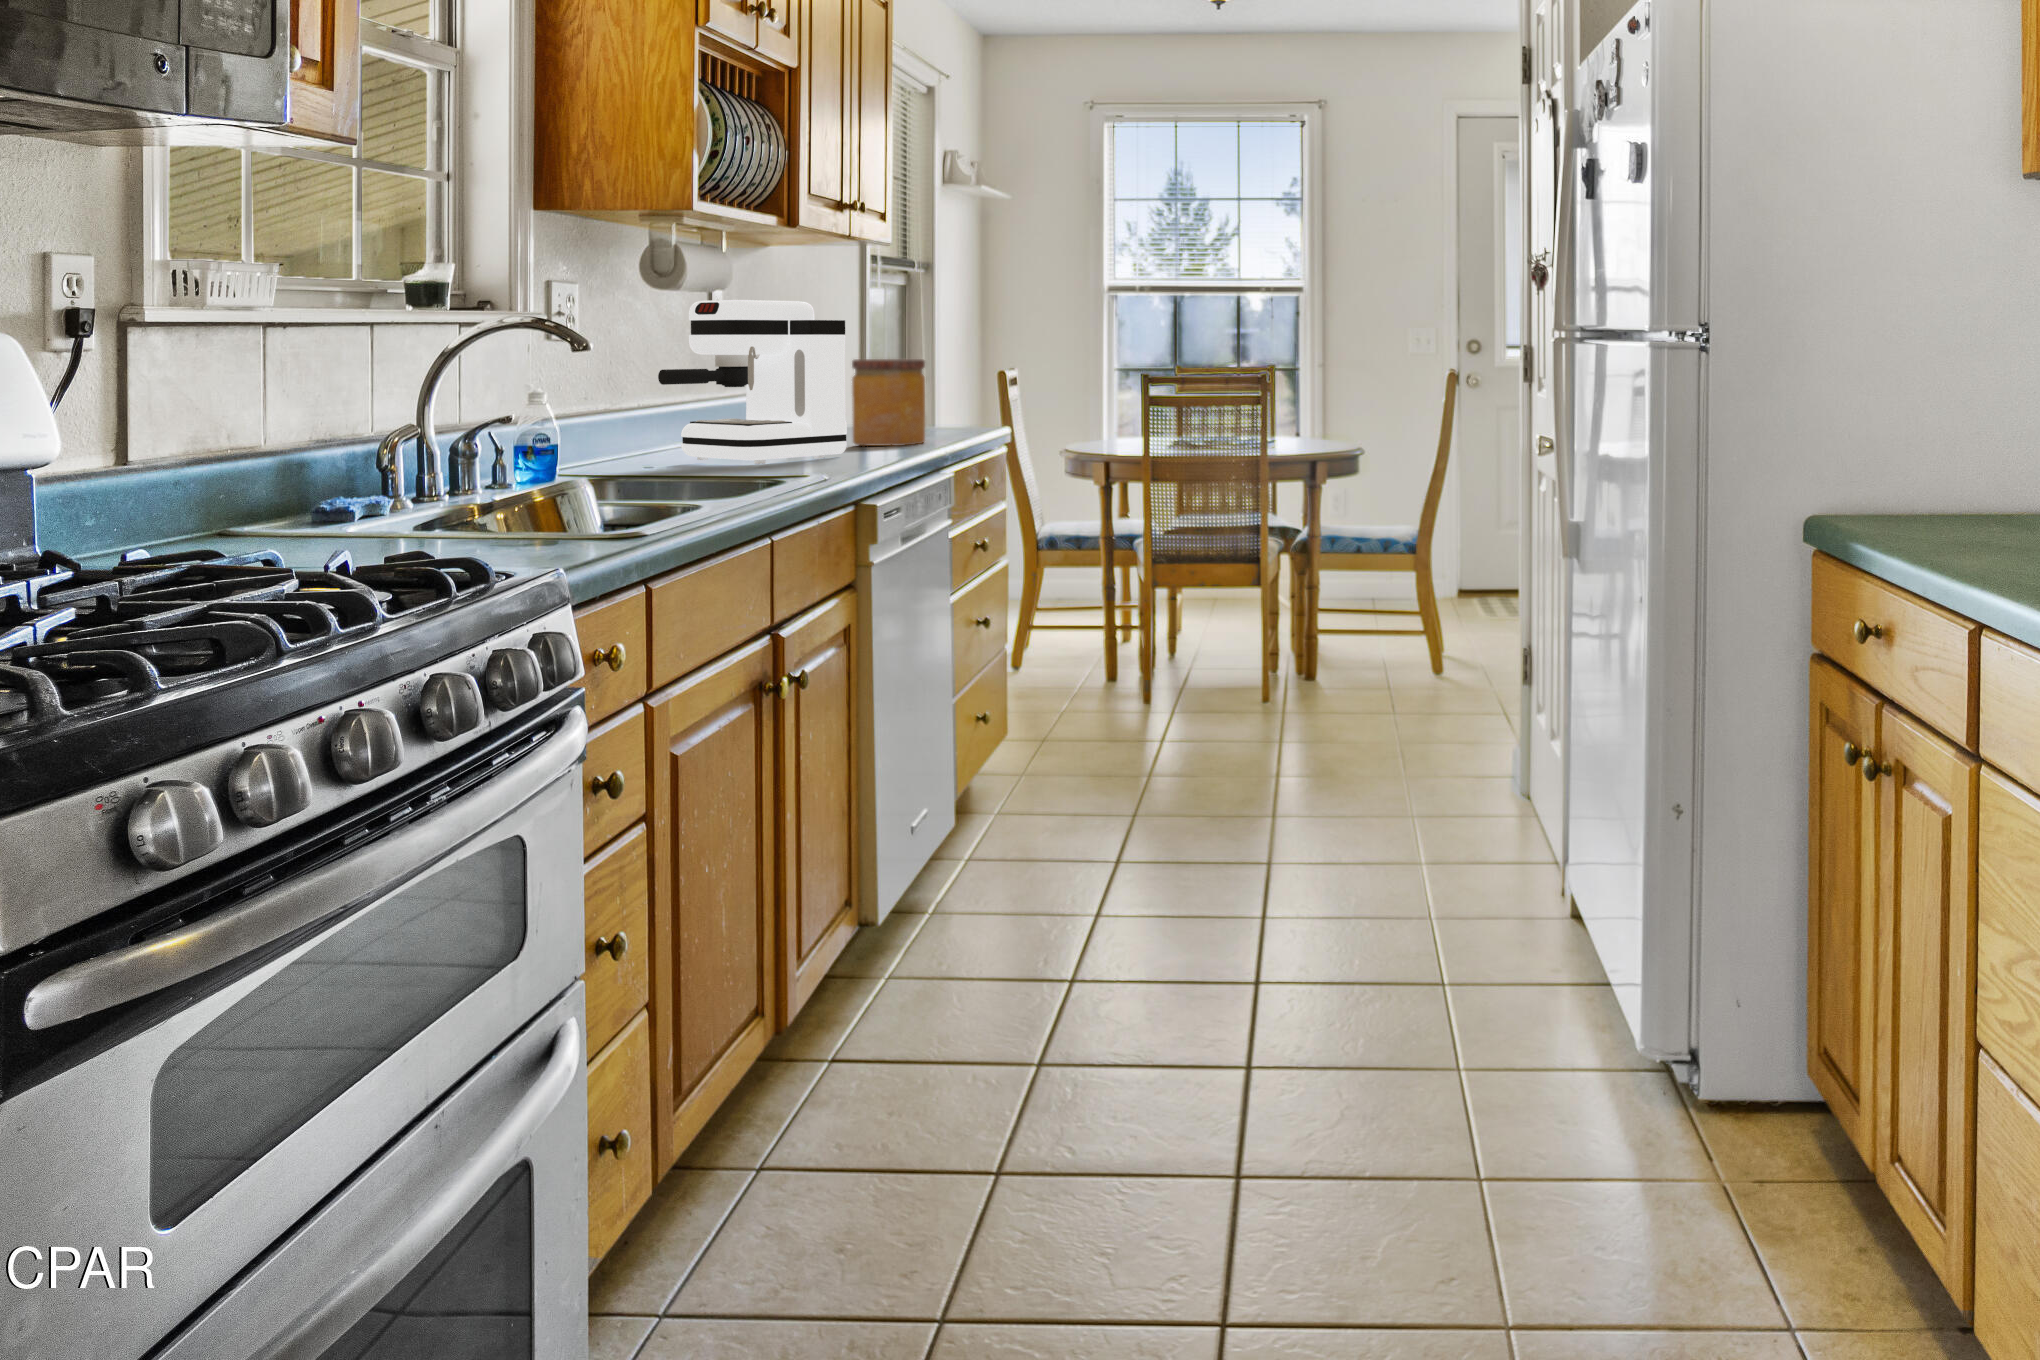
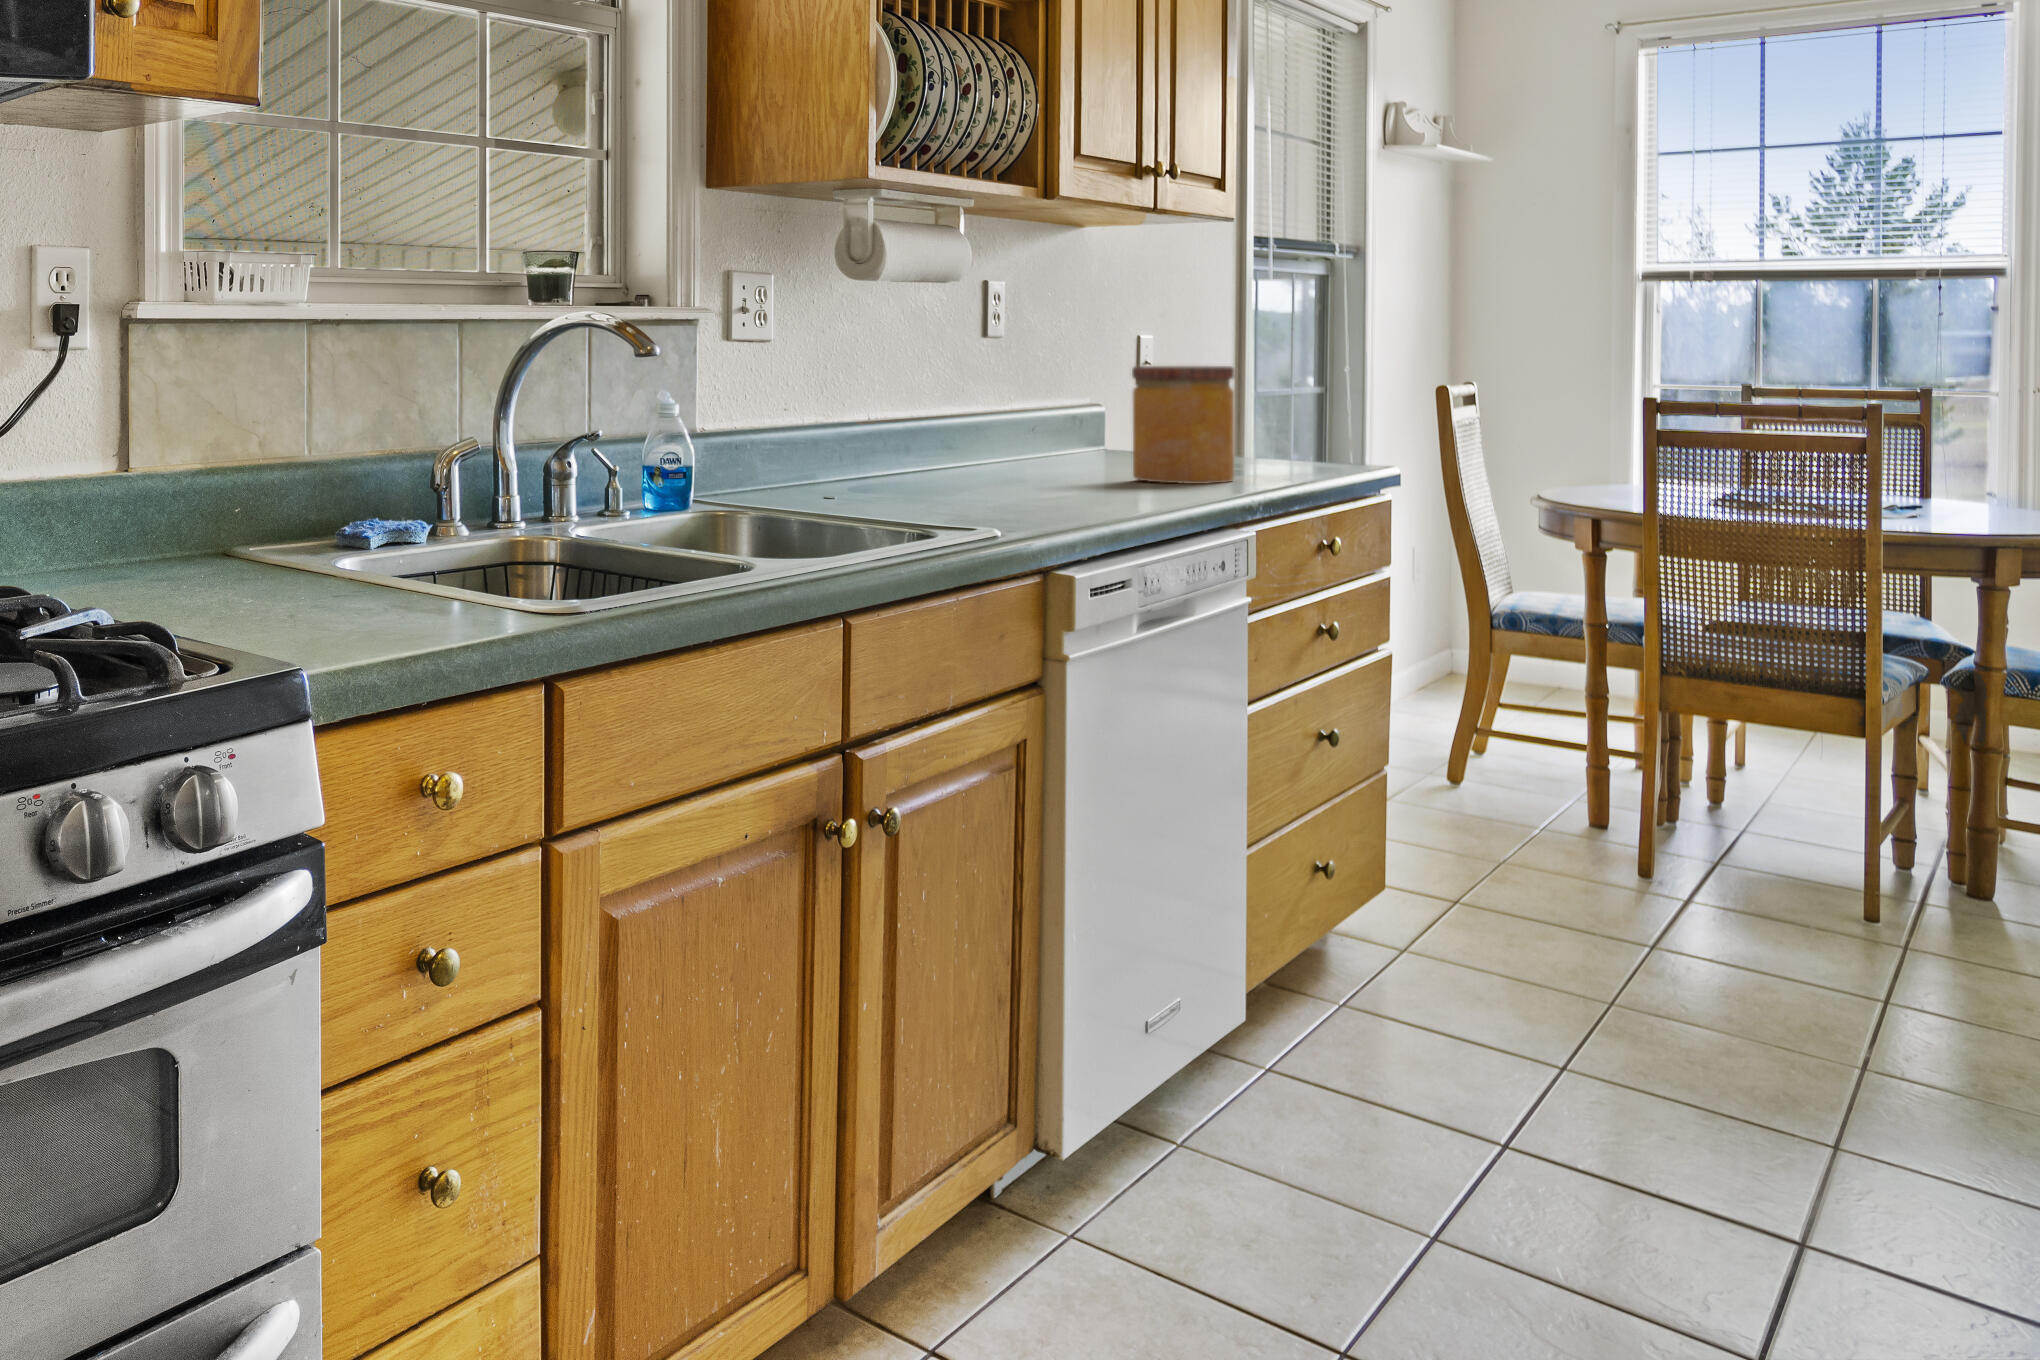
coffee maker: present [658,300,847,464] -> none [843,289,1082,501]

